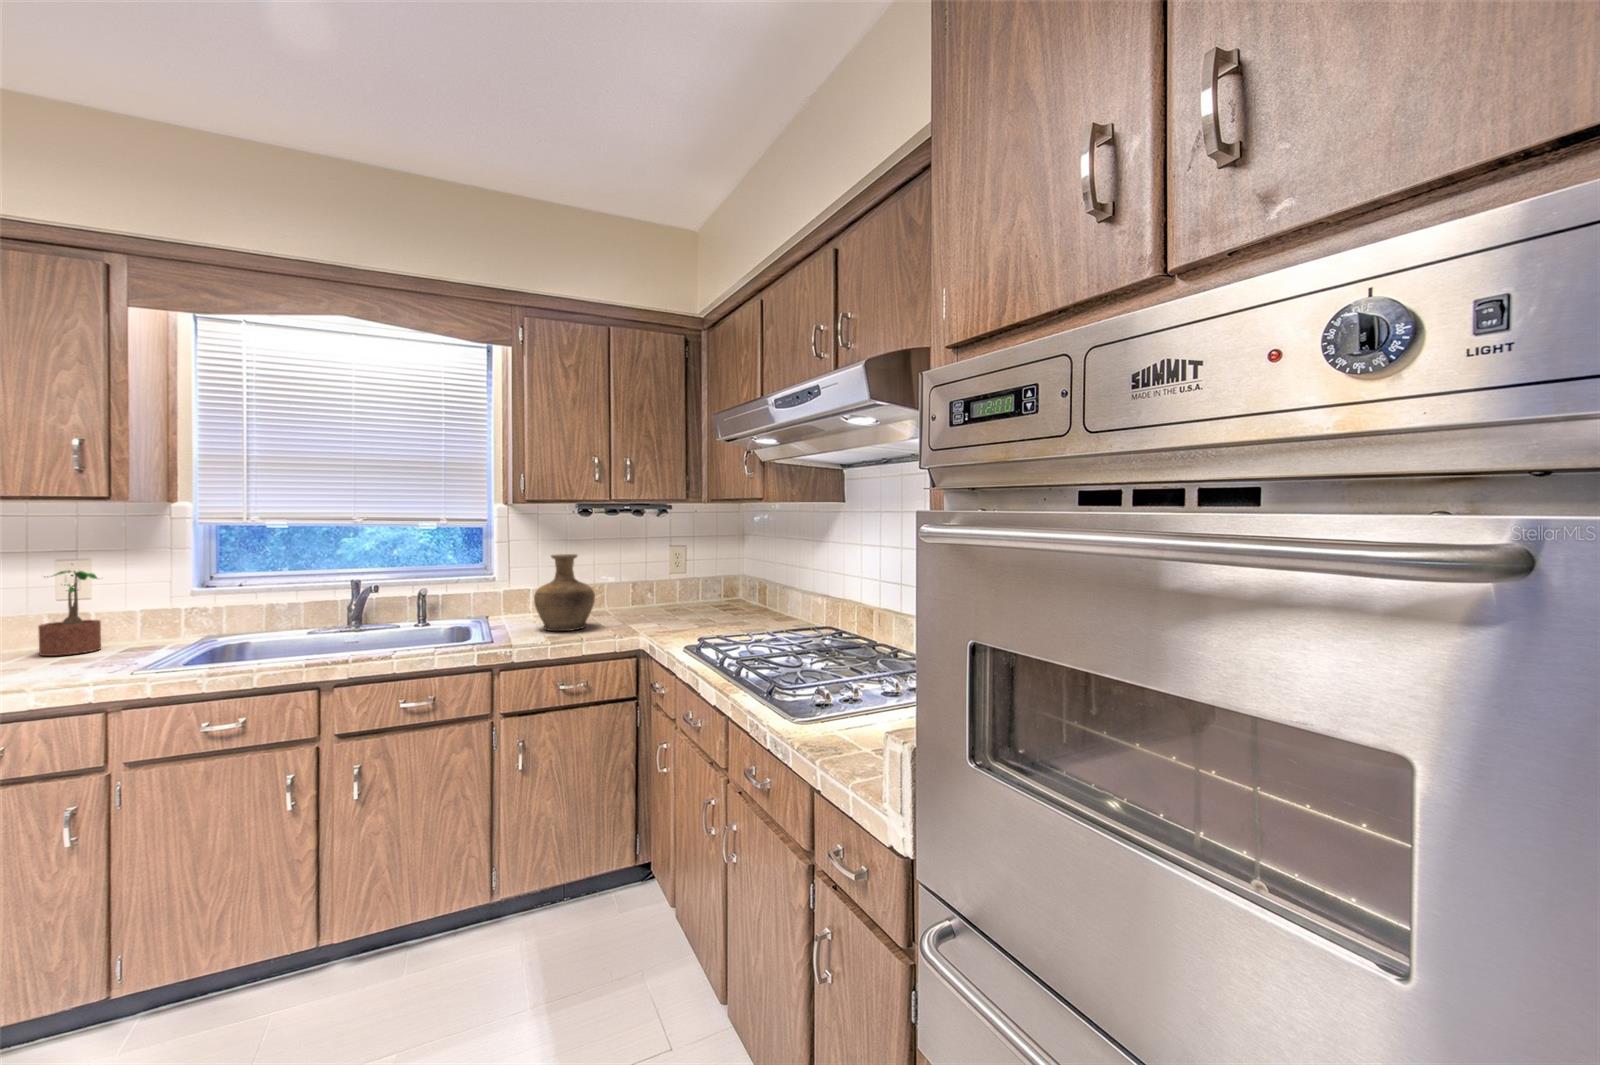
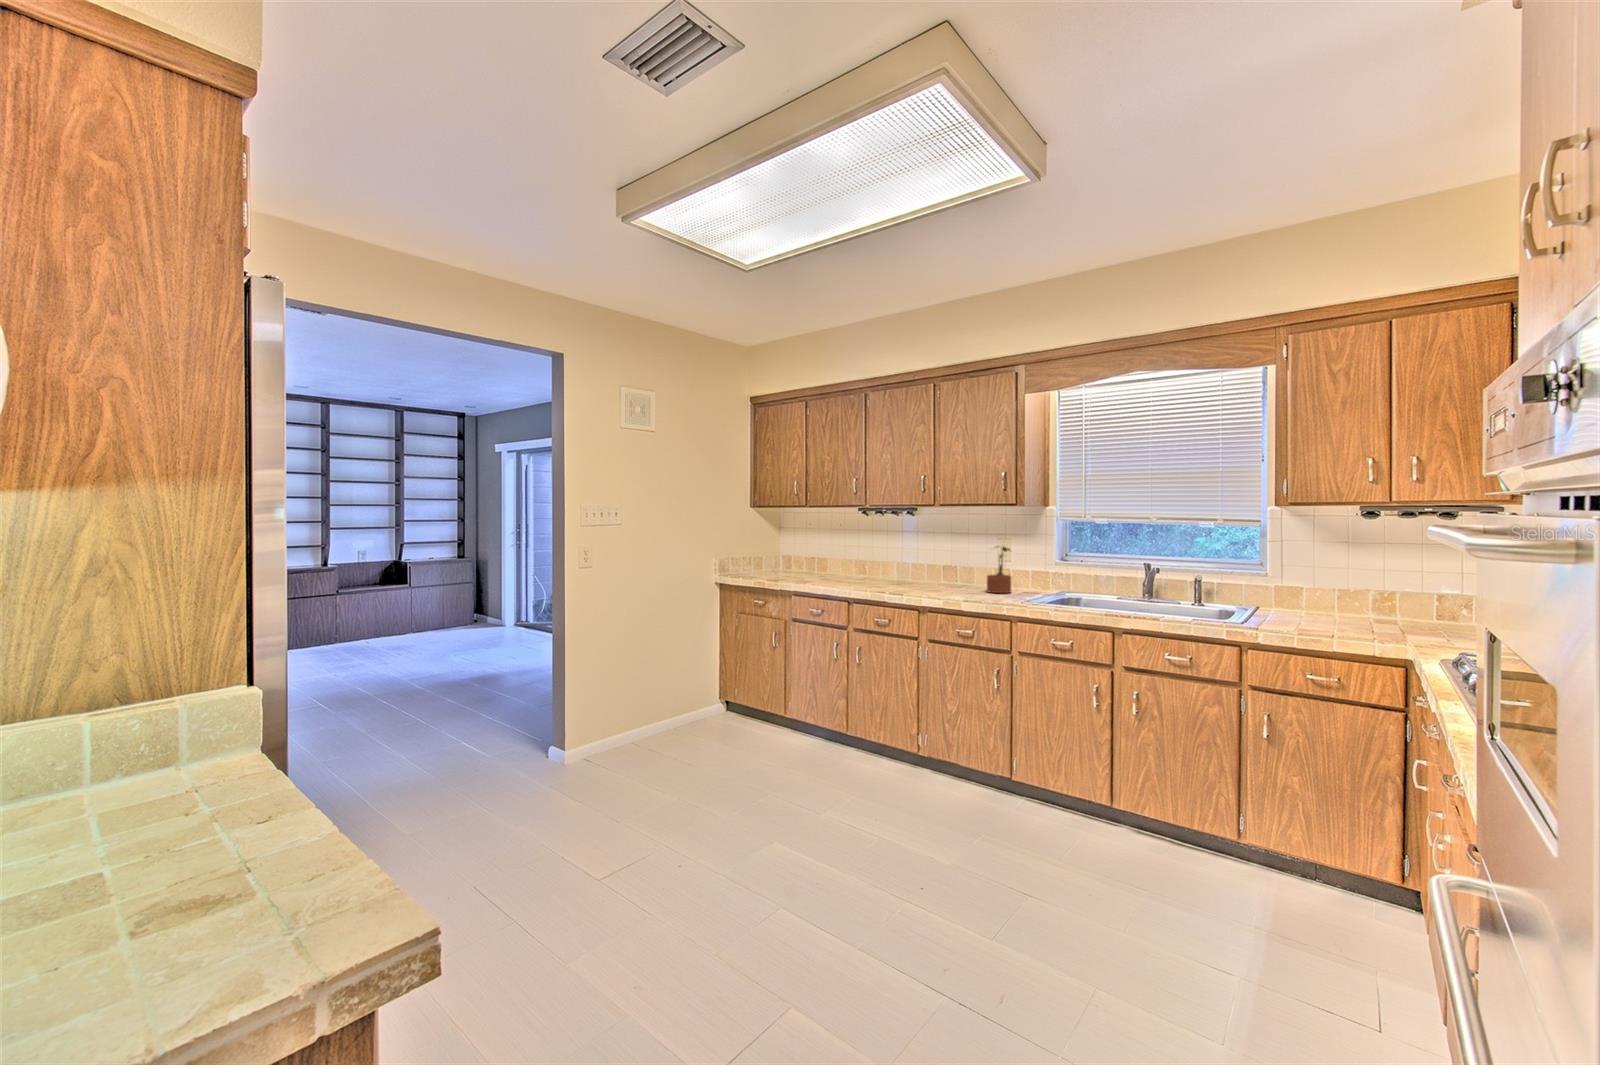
vase: present [534,554,595,631] -> none [1296,553,1367,628]

